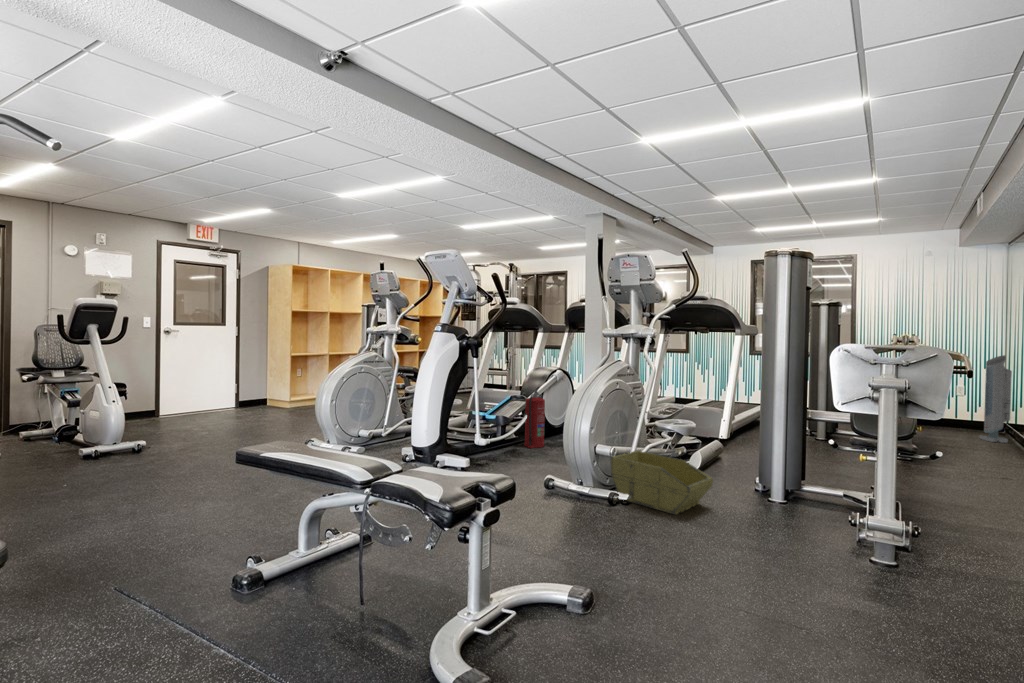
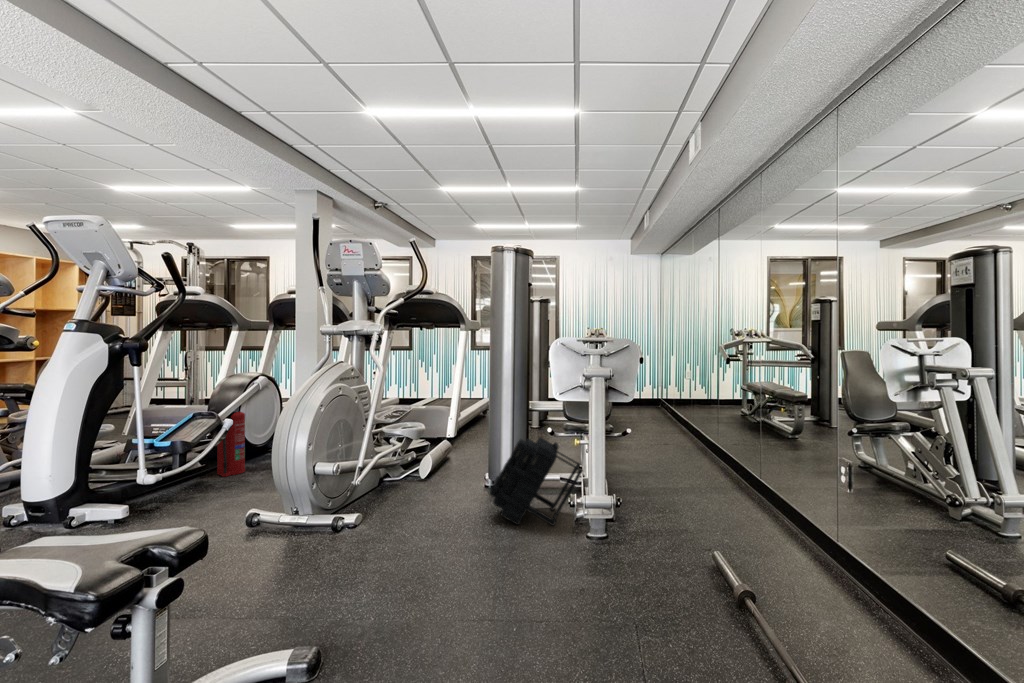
air purifier: present [979,355,1012,443] -> none [643,345,662,416]
backpack: none [756,444,865,537] -> present [490,437,582,526]
storage bin: present [611,451,713,515] -> none [332,464,448,532]

